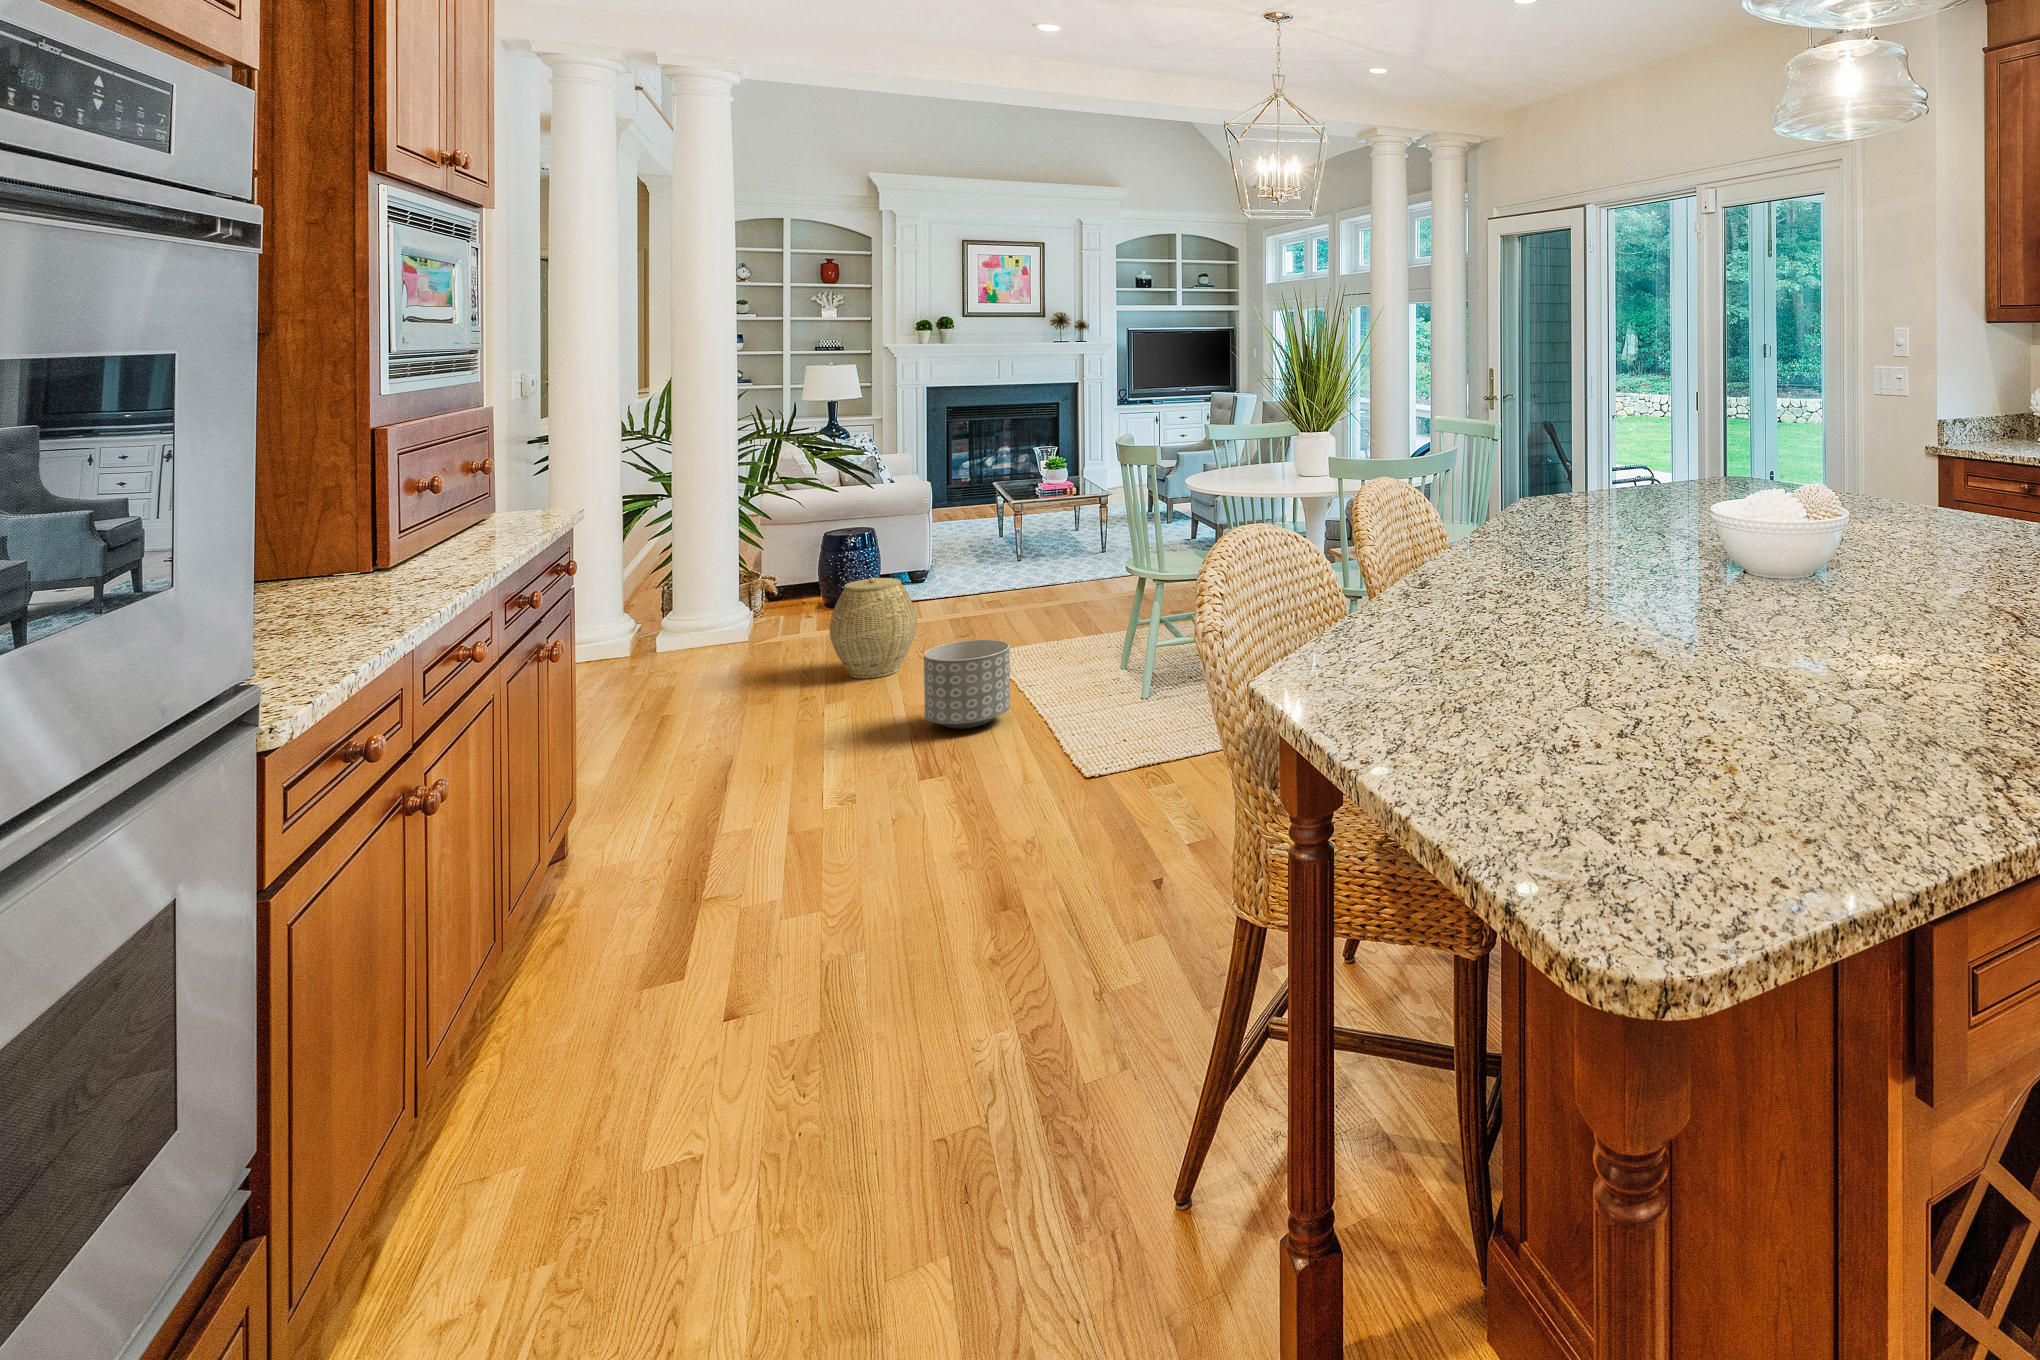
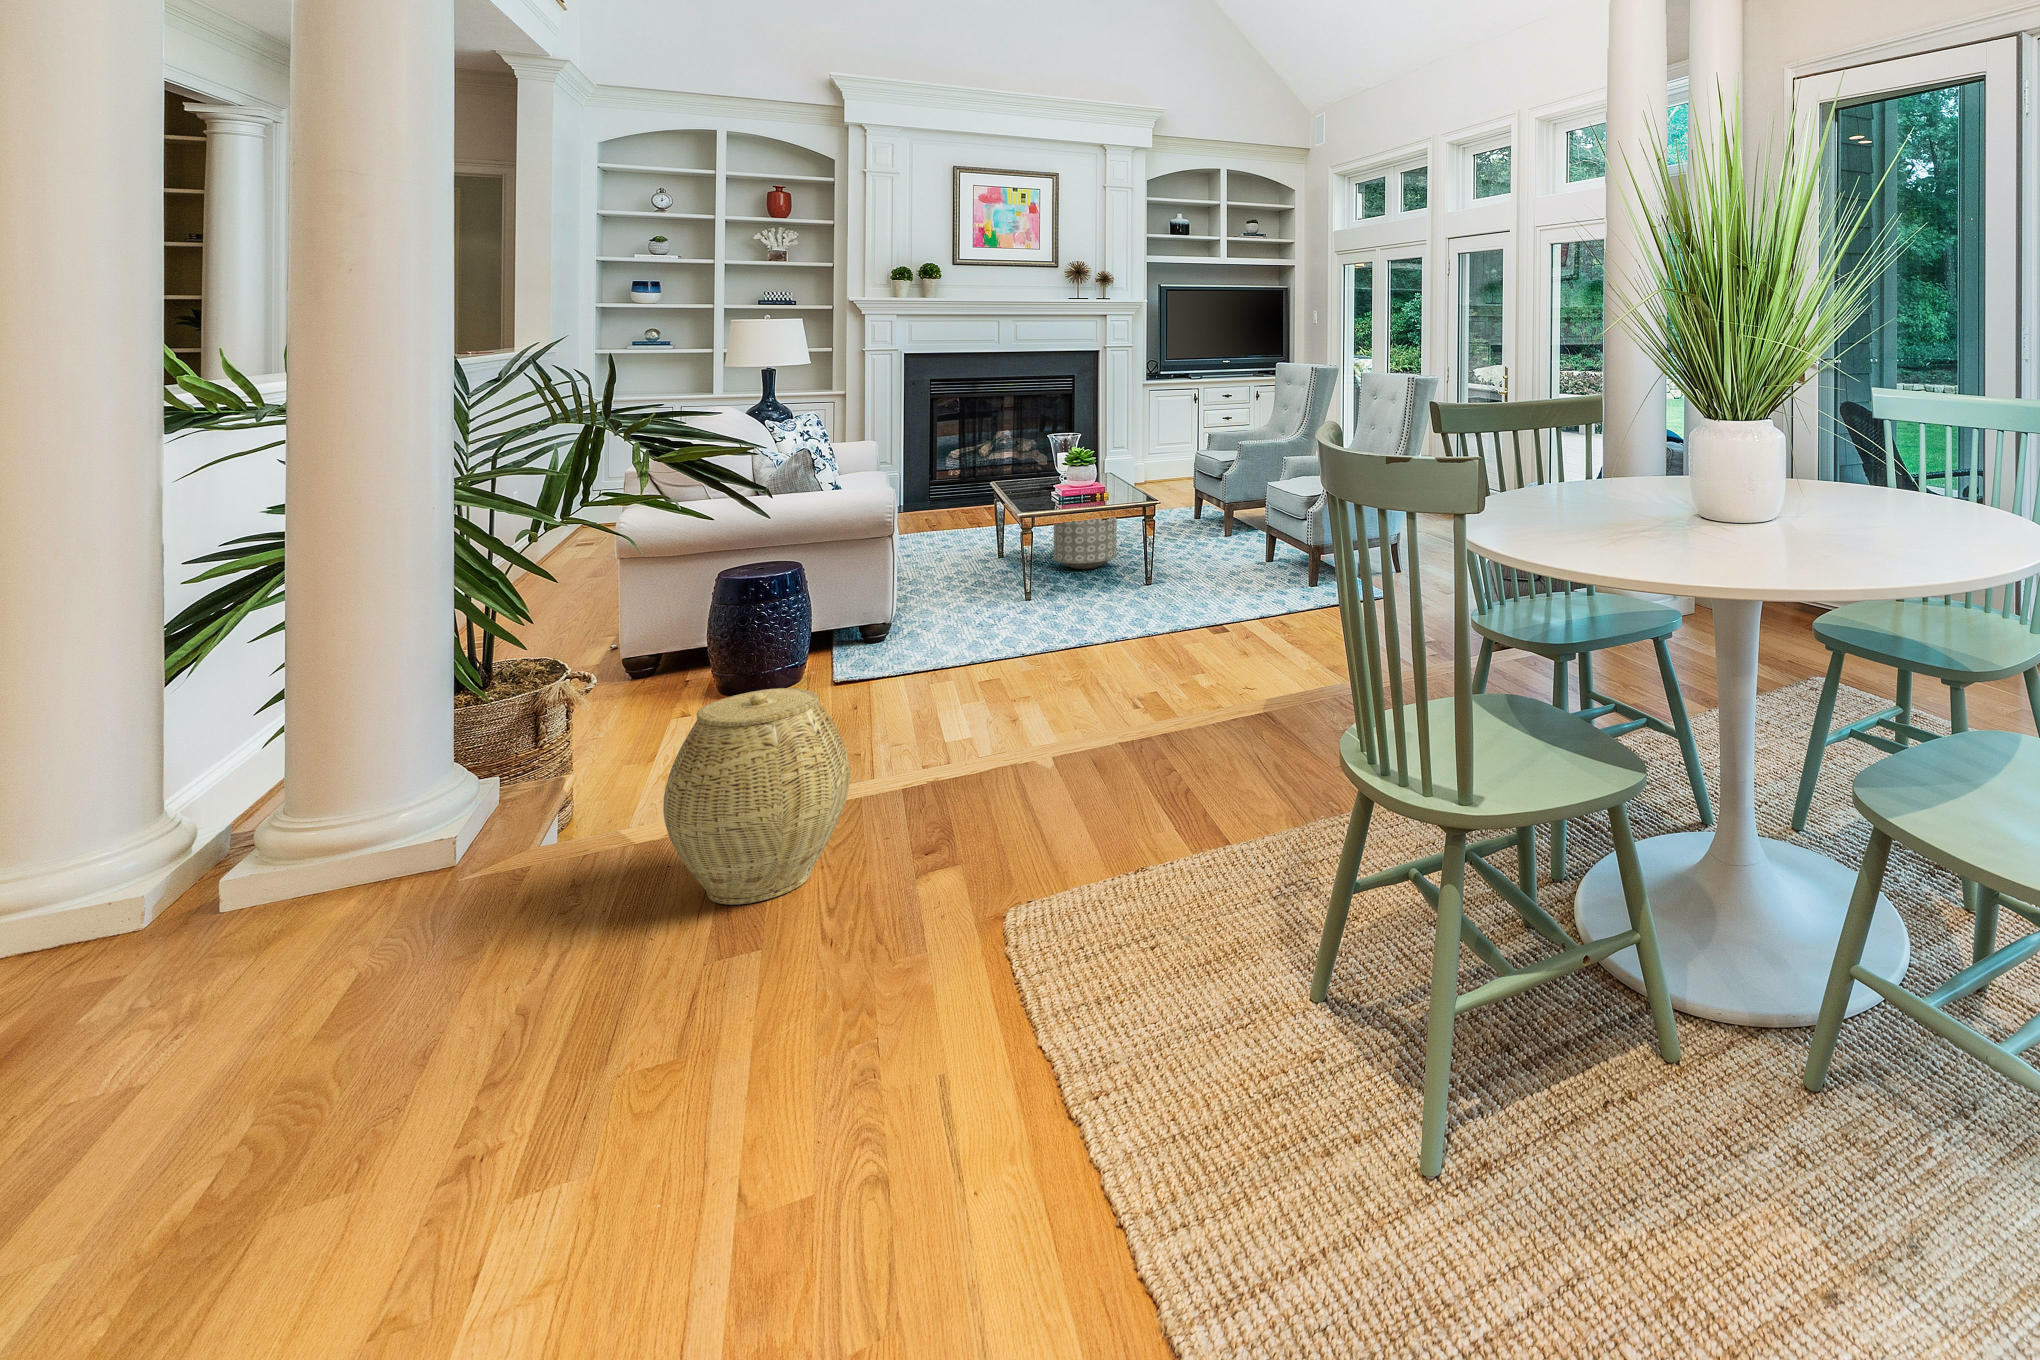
planter: present [924,640,1010,729] -> present [1054,517,1117,569]

